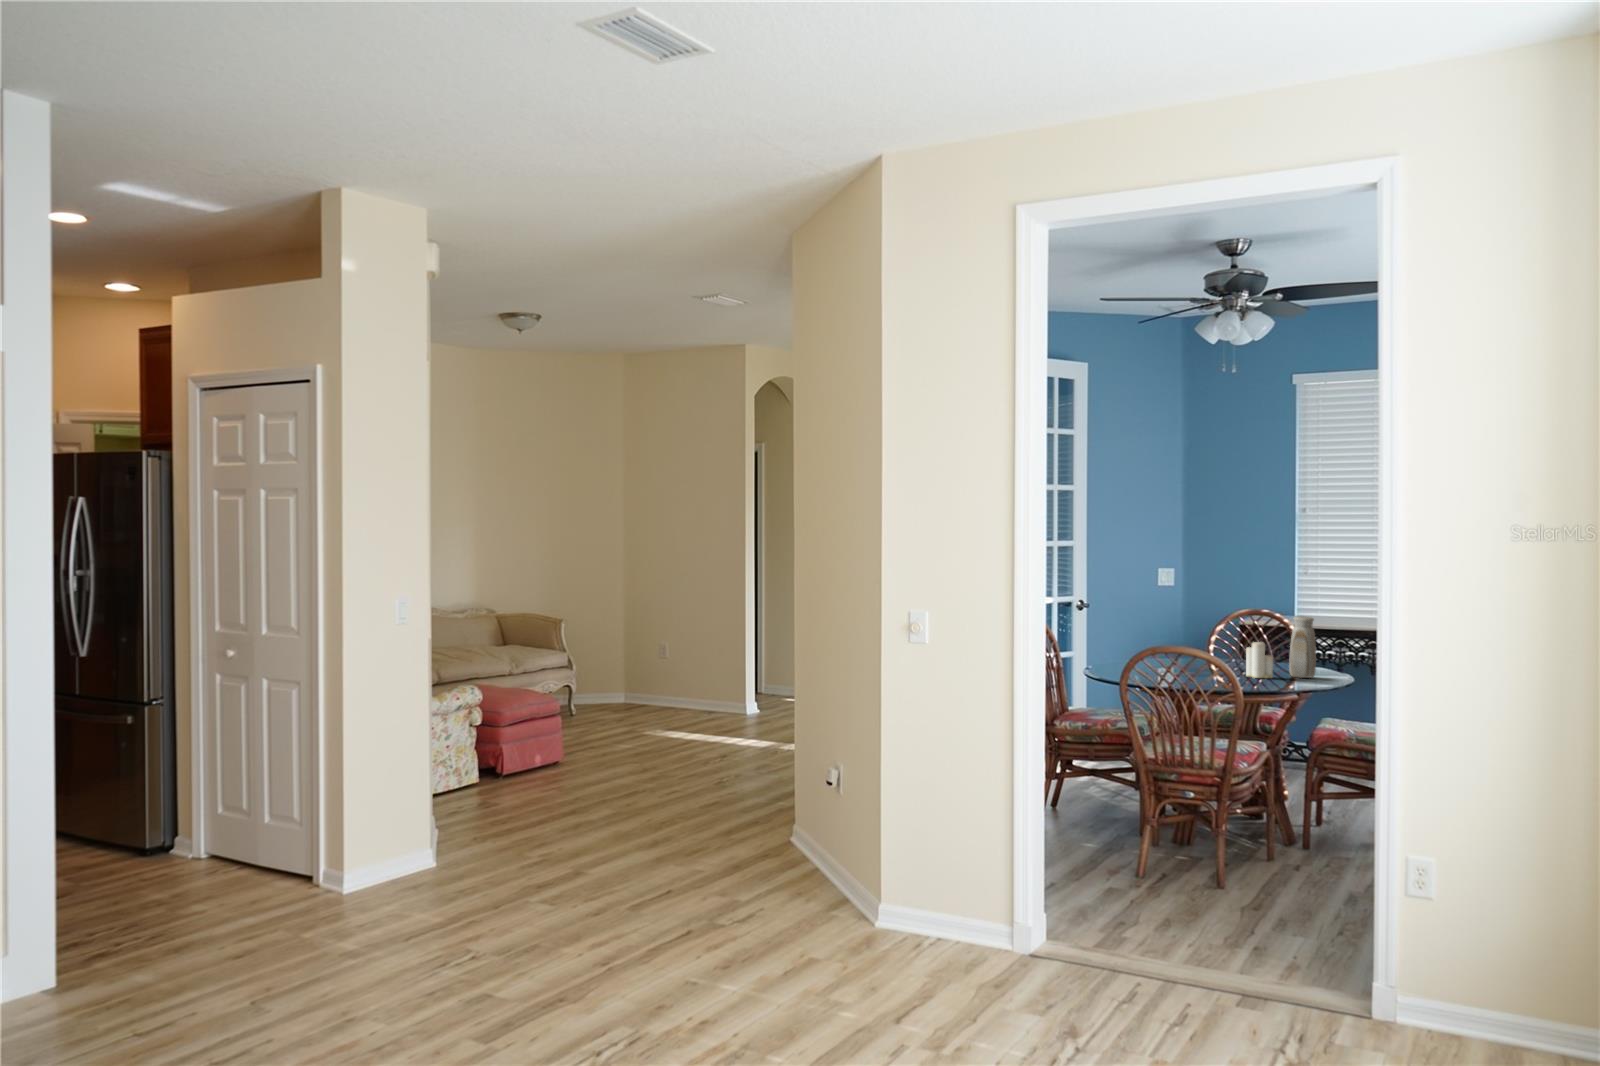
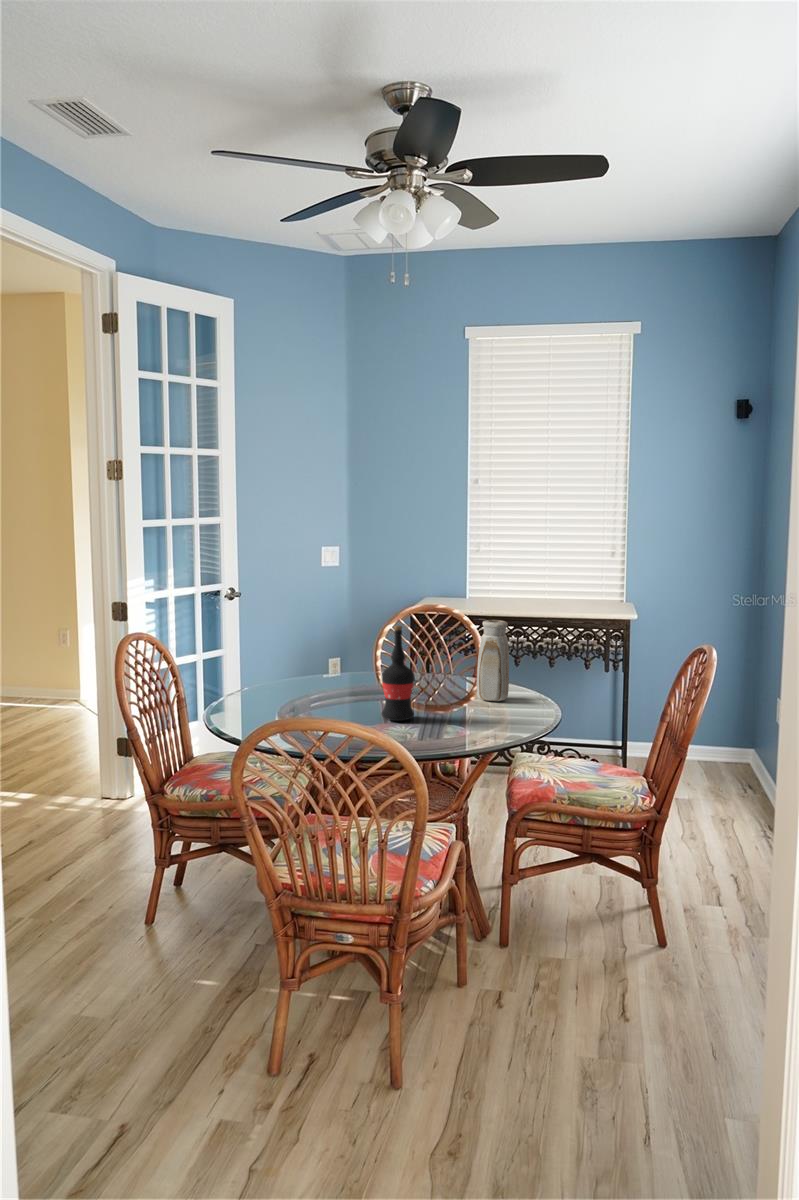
wine bottle: none [1213,614,1238,681] -> present [382,625,414,721]
candle: present [1246,642,1273,678] -> none [424,653,458,707]

